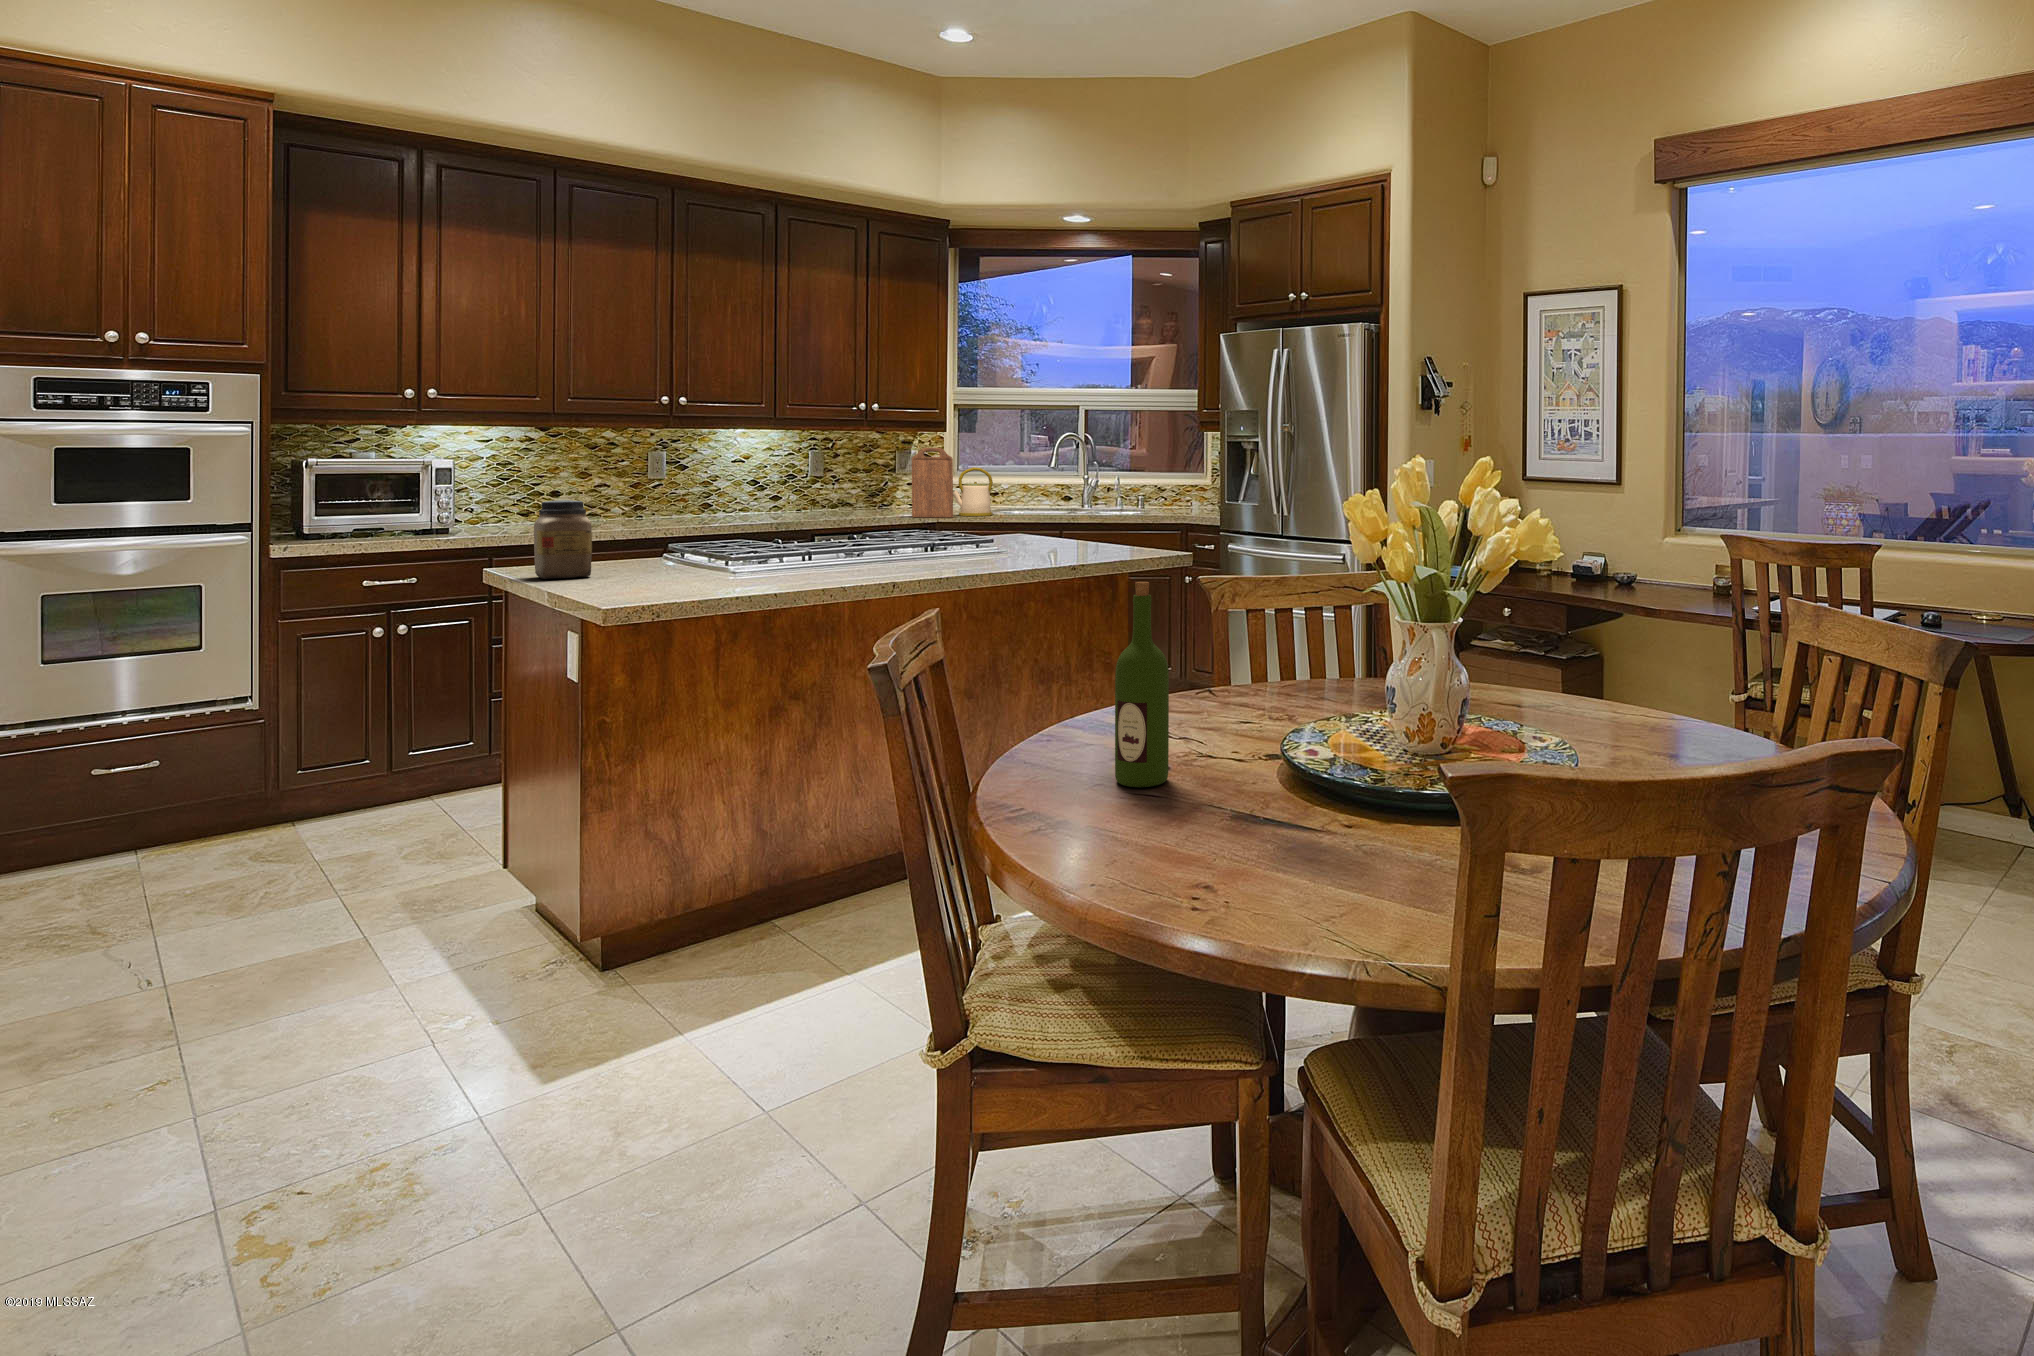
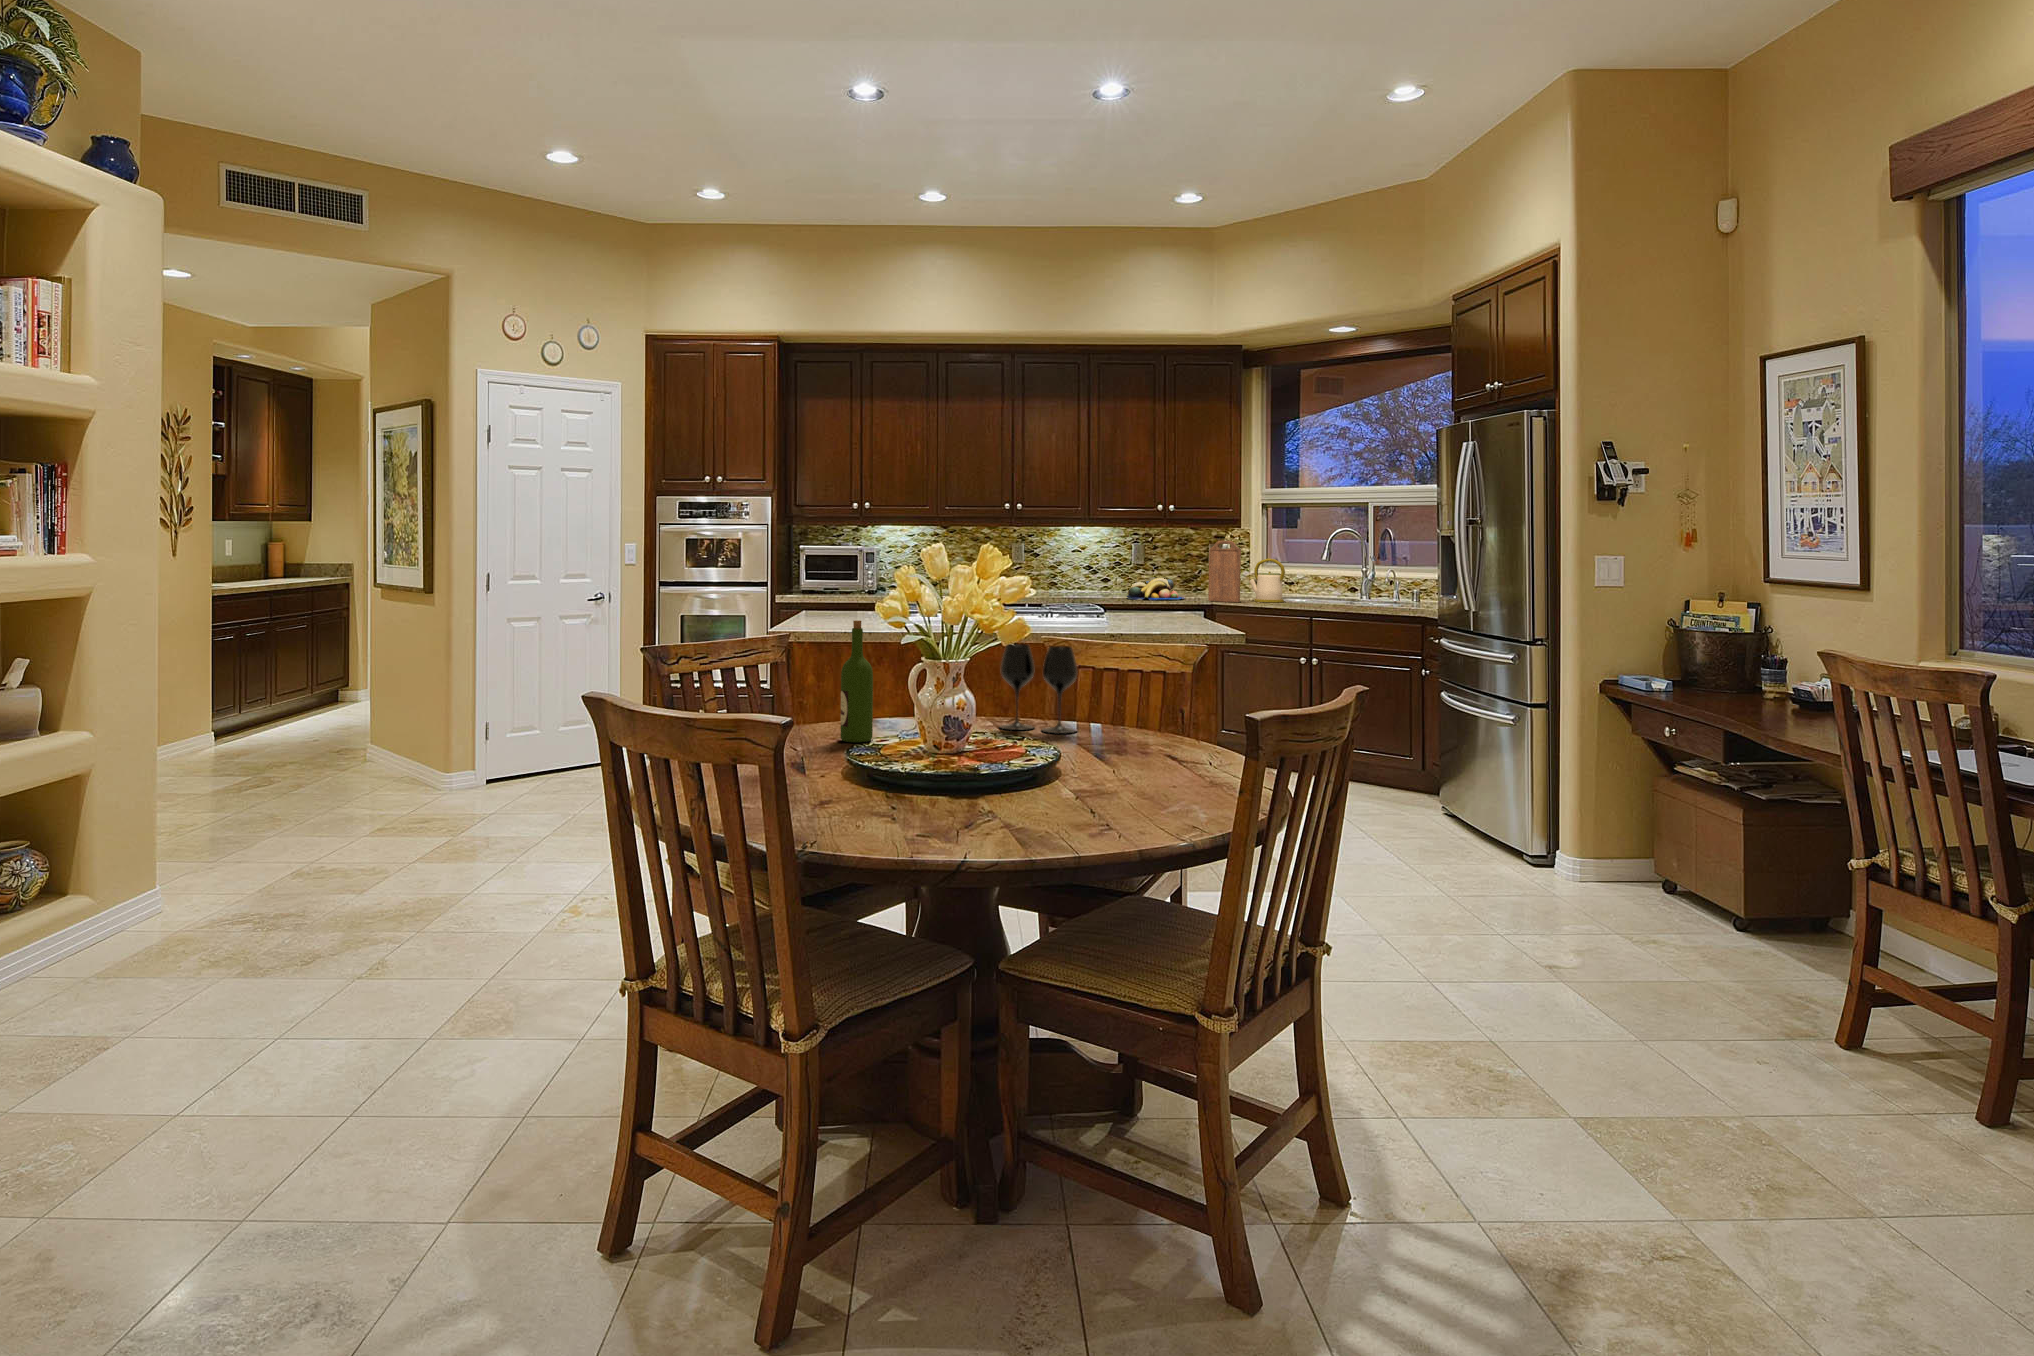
fruit bowl: none [802,492,877,519] -> present [1127,578,1184,600]
jar: present [534,500,592,579] -> none [815,573,845,621]
wine glass: none [1229,592,1338,719] -> present [1000,644,1077,733]

